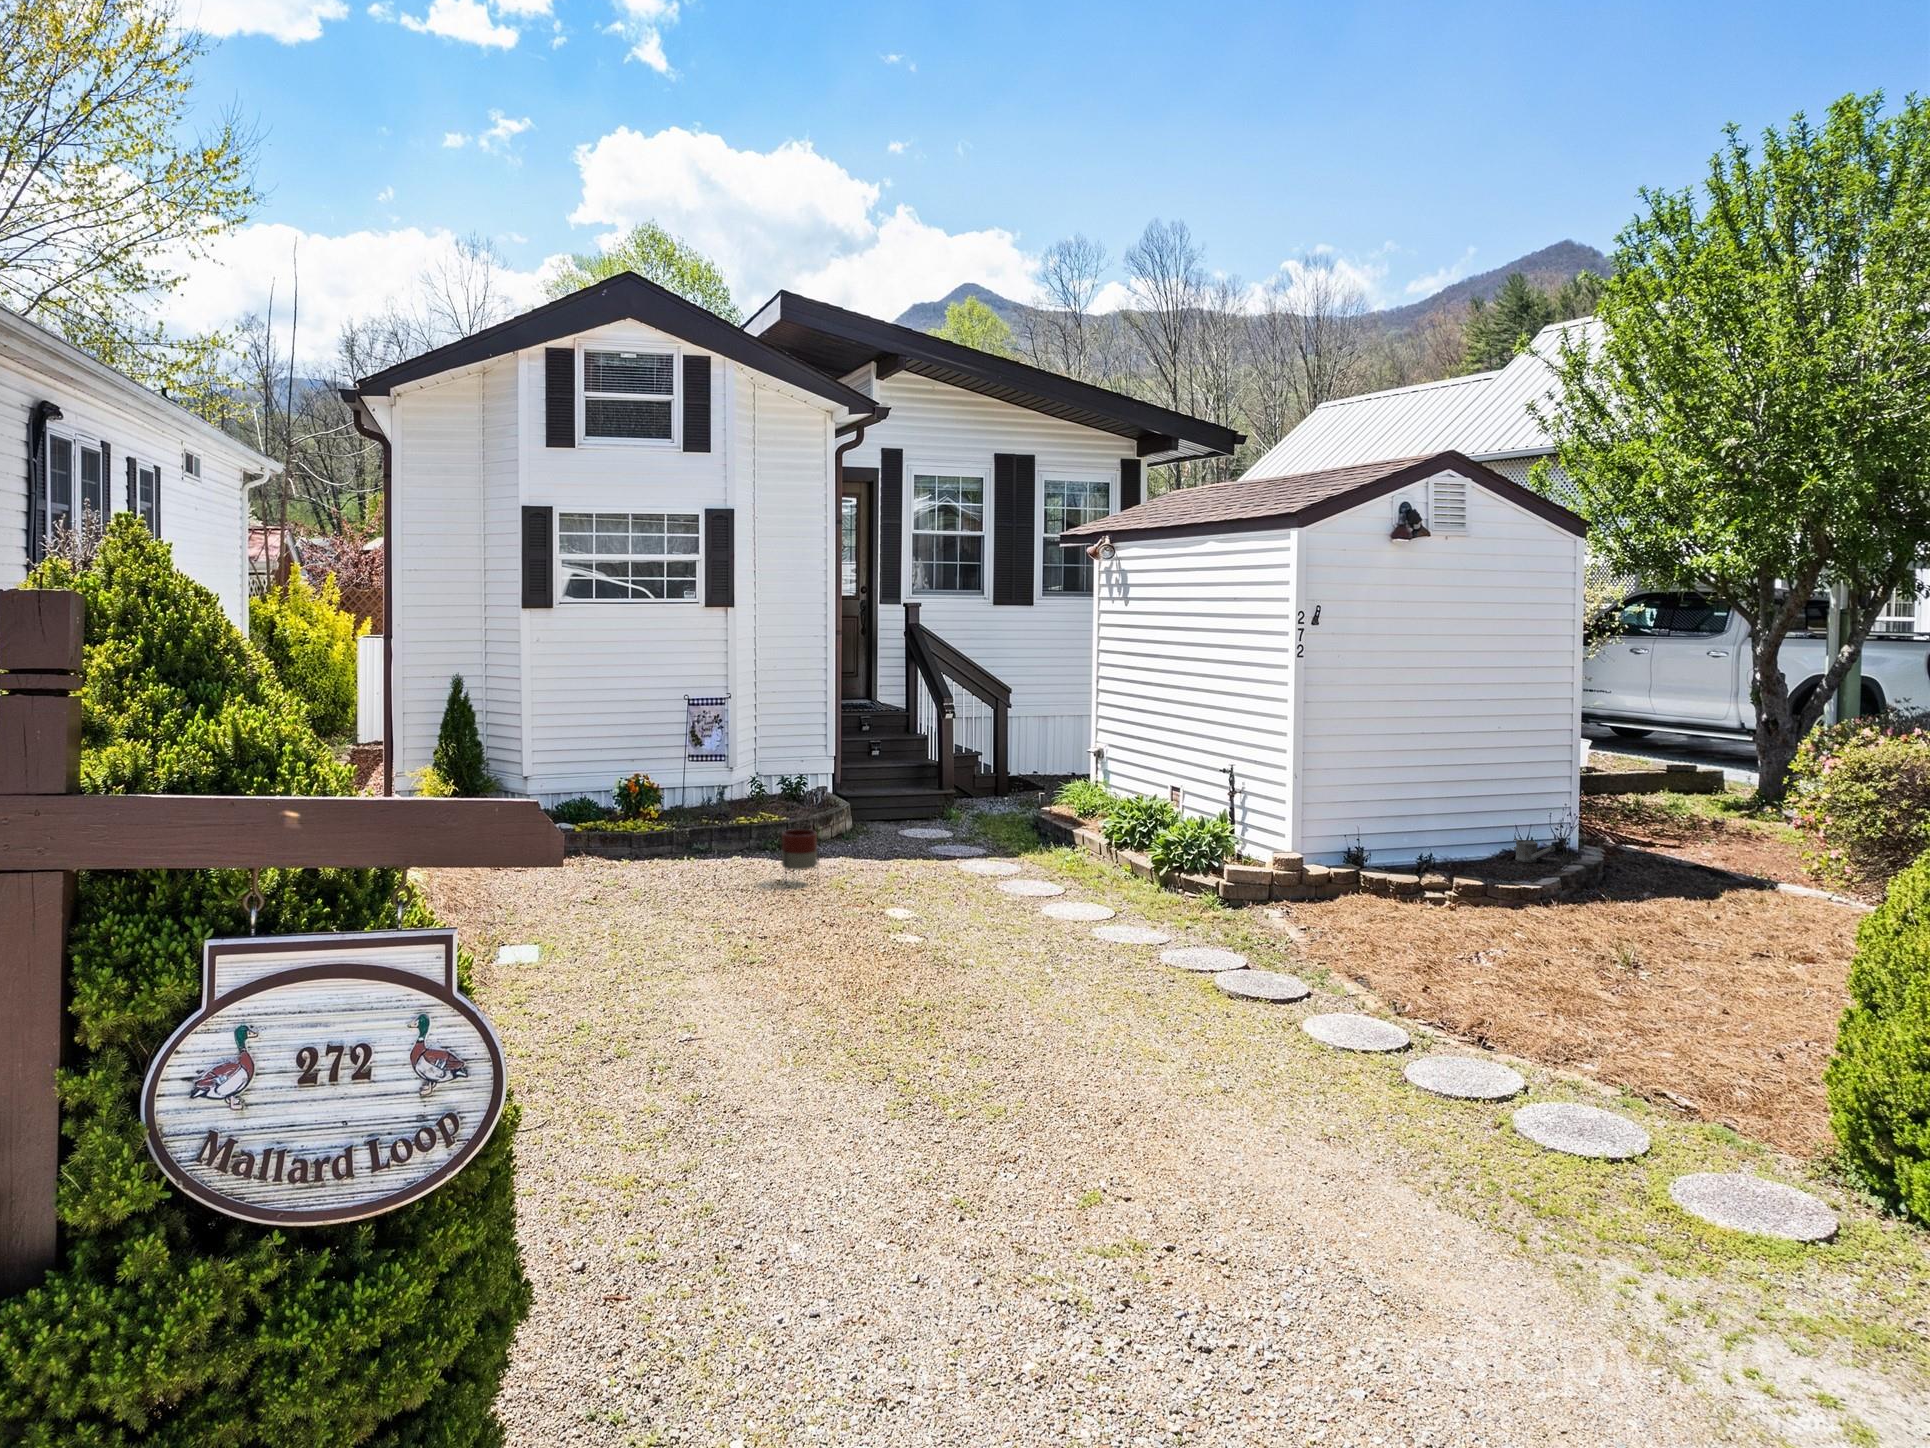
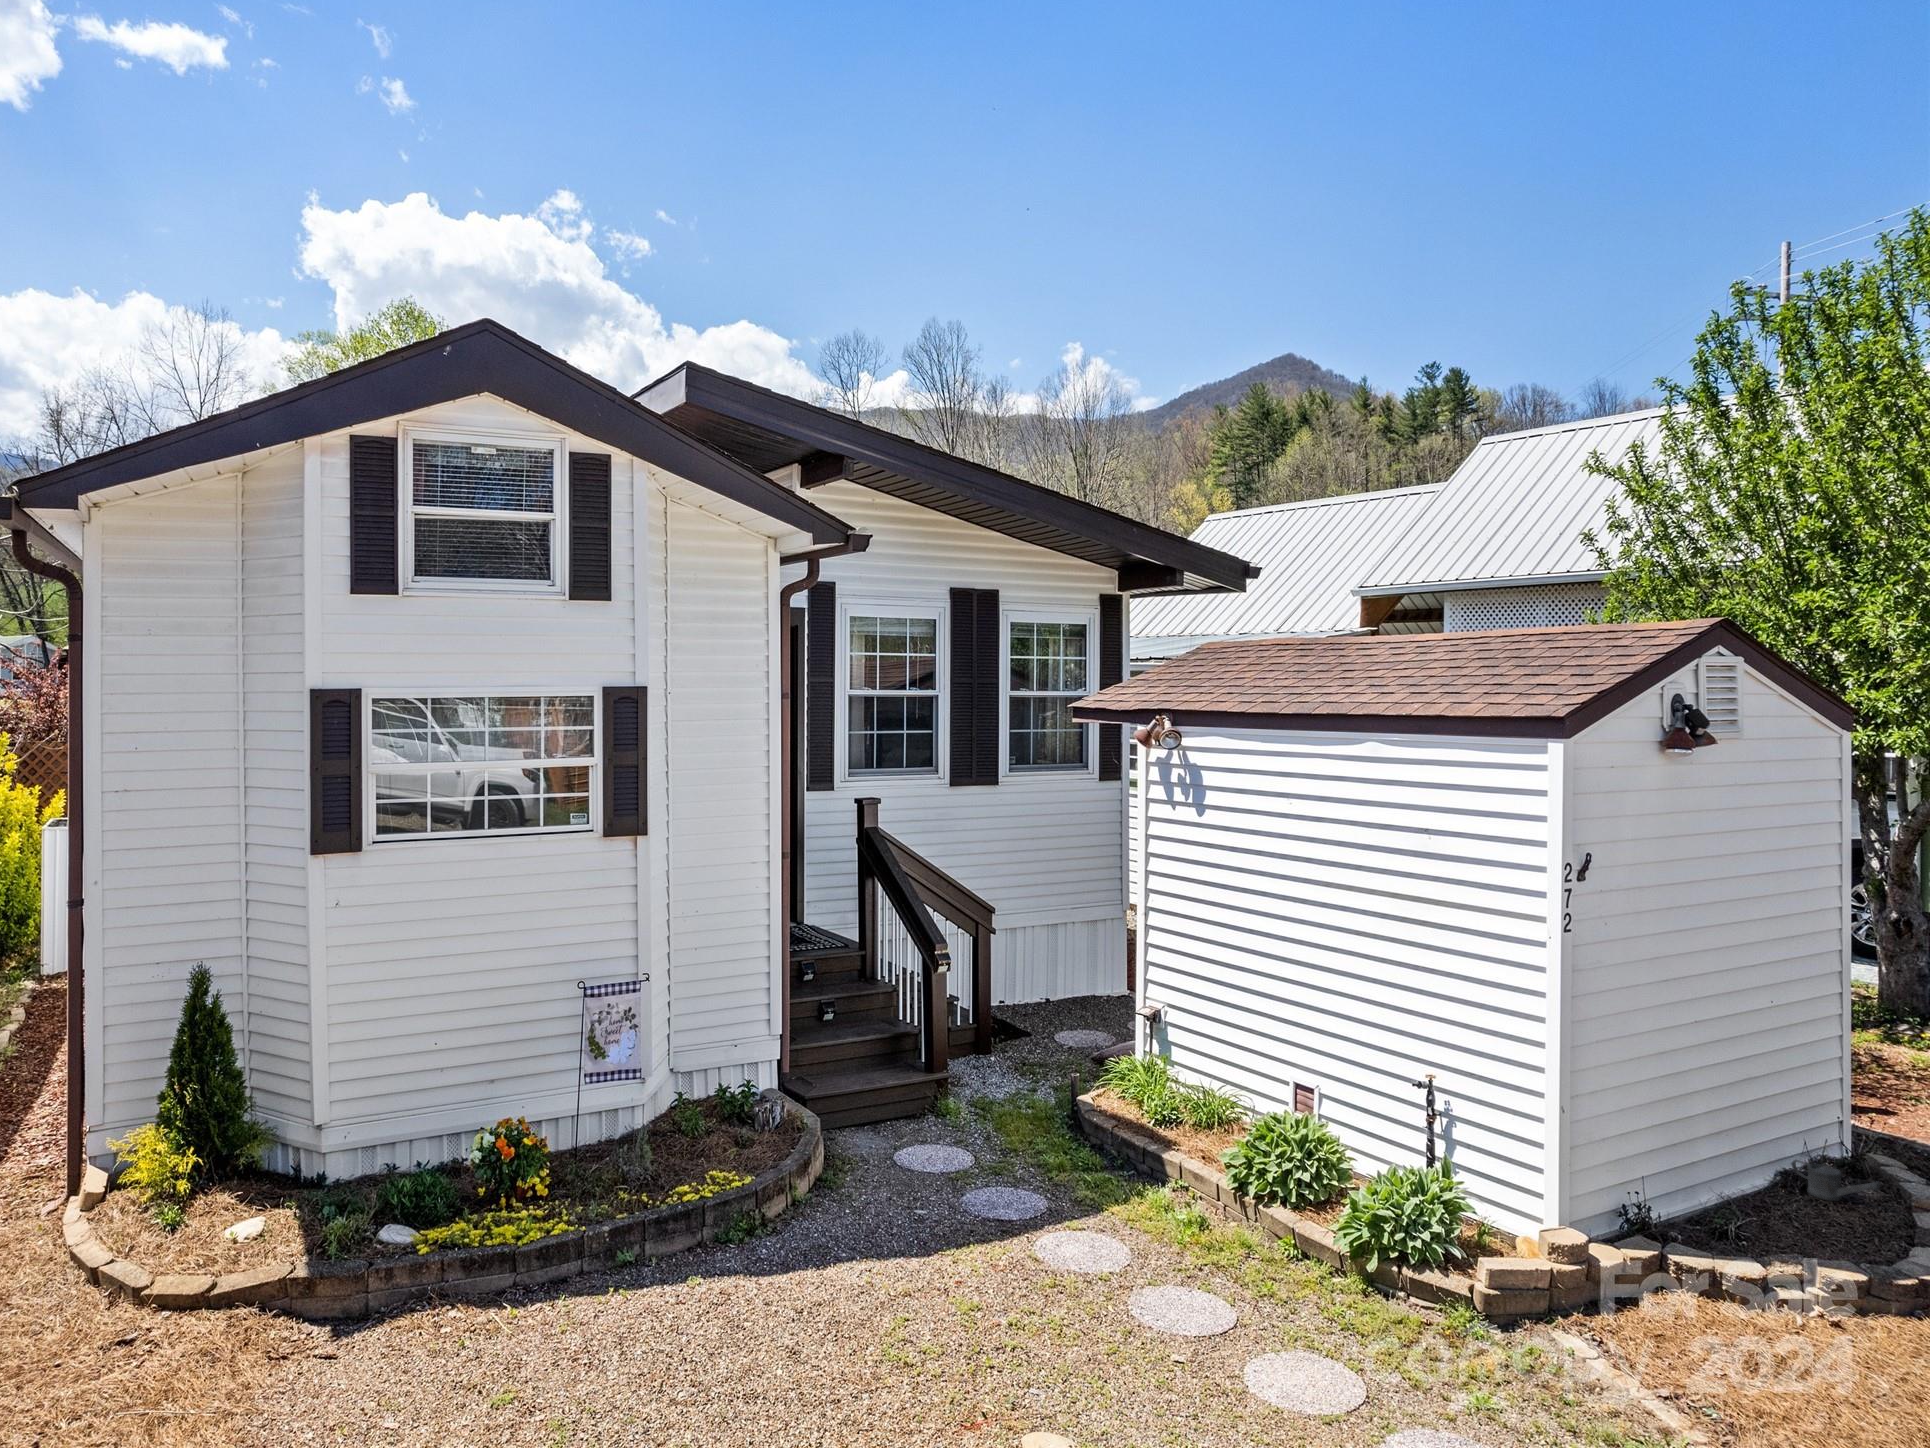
planter: present [782,829,818,871] -> none [776,1248,840,1370]

